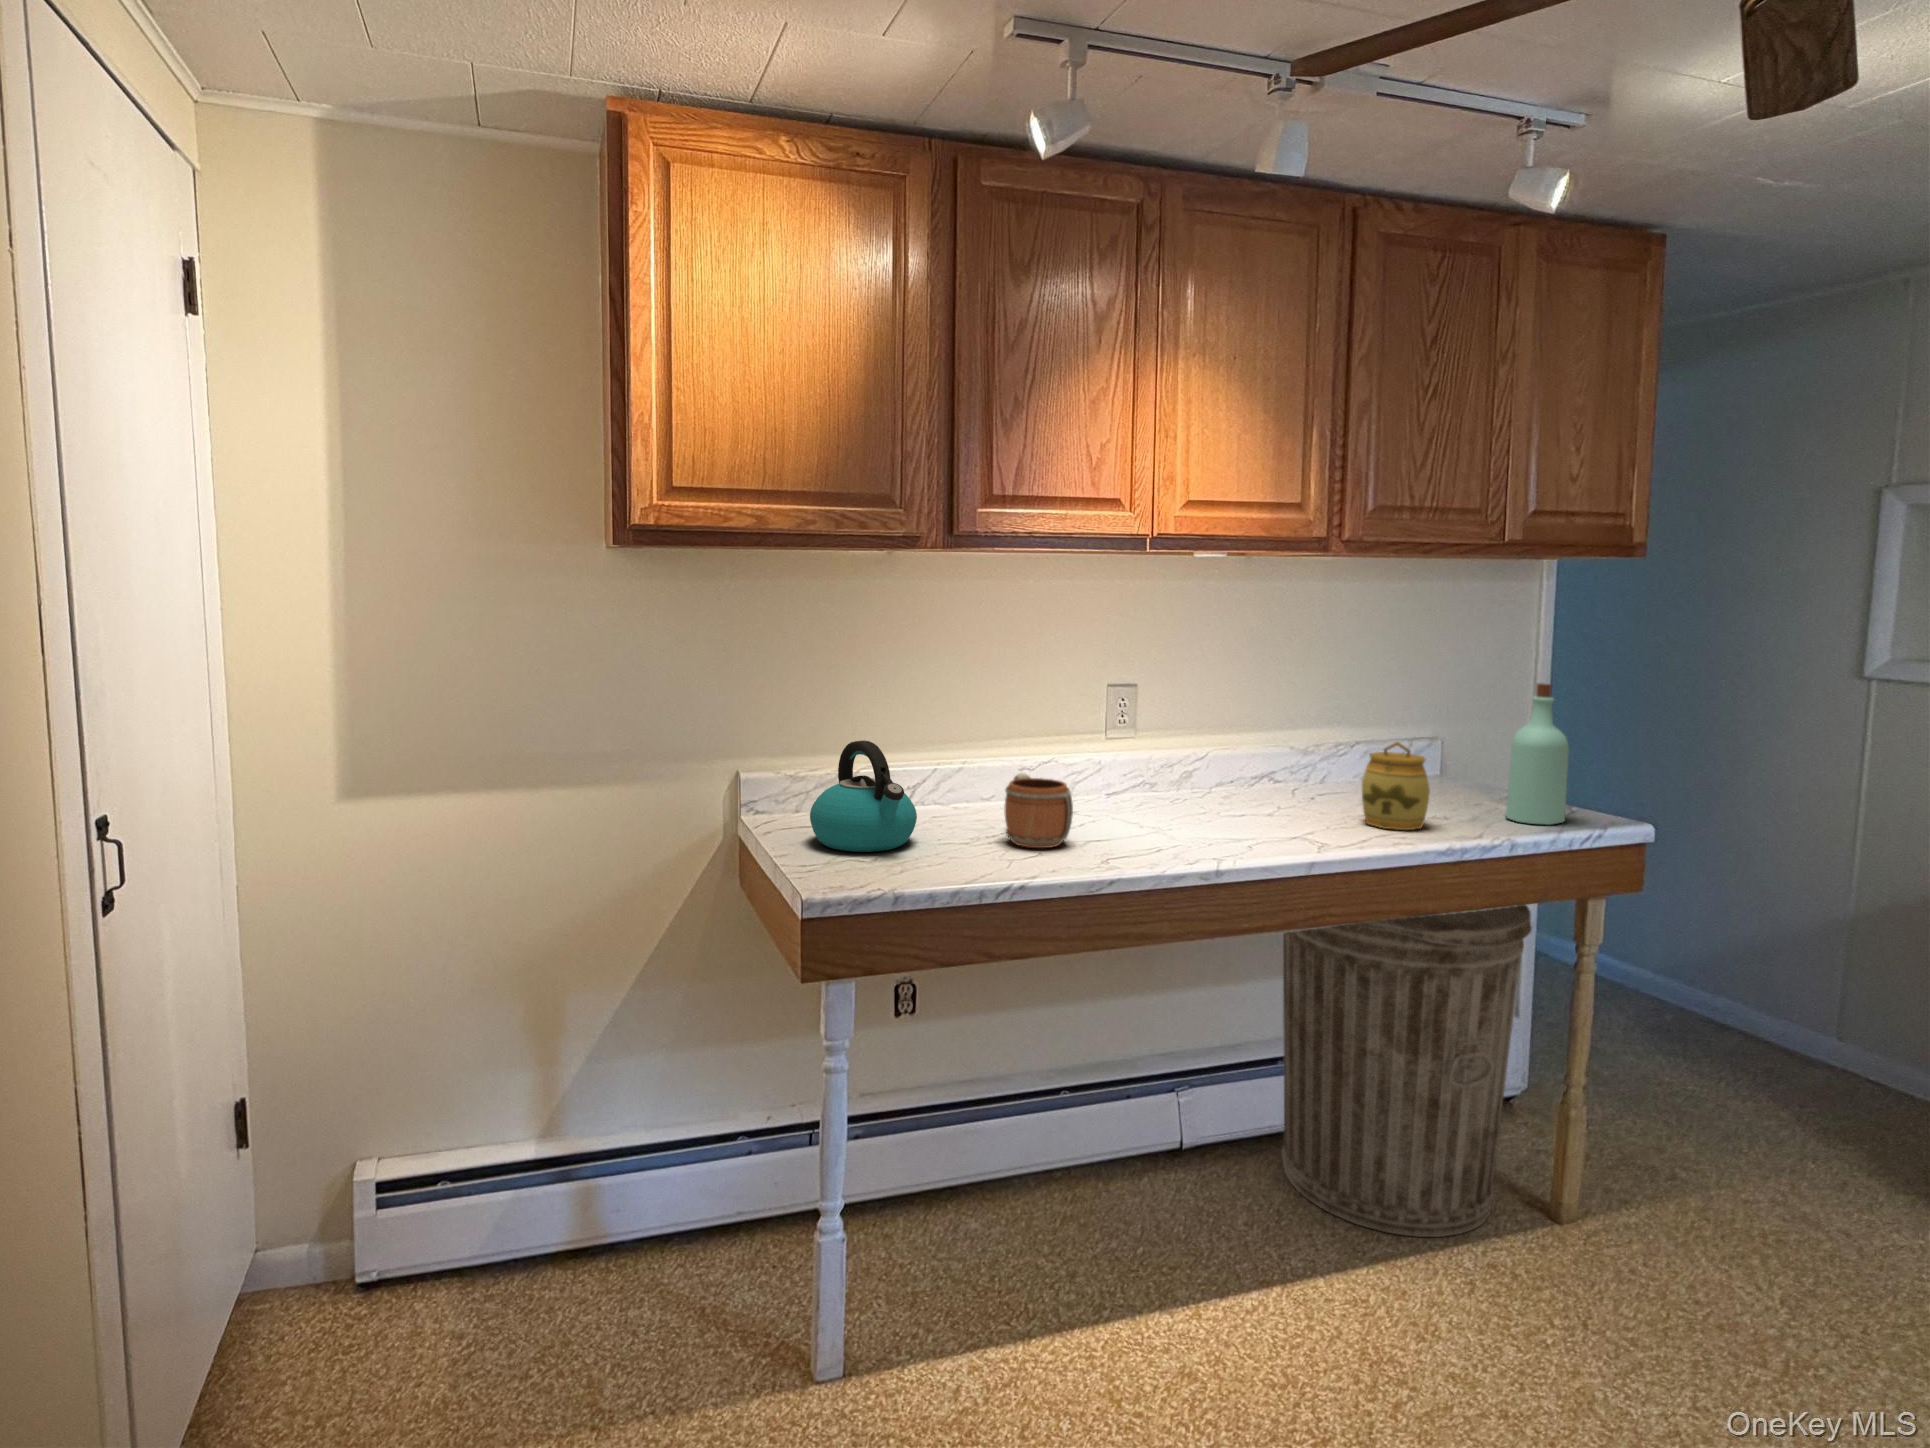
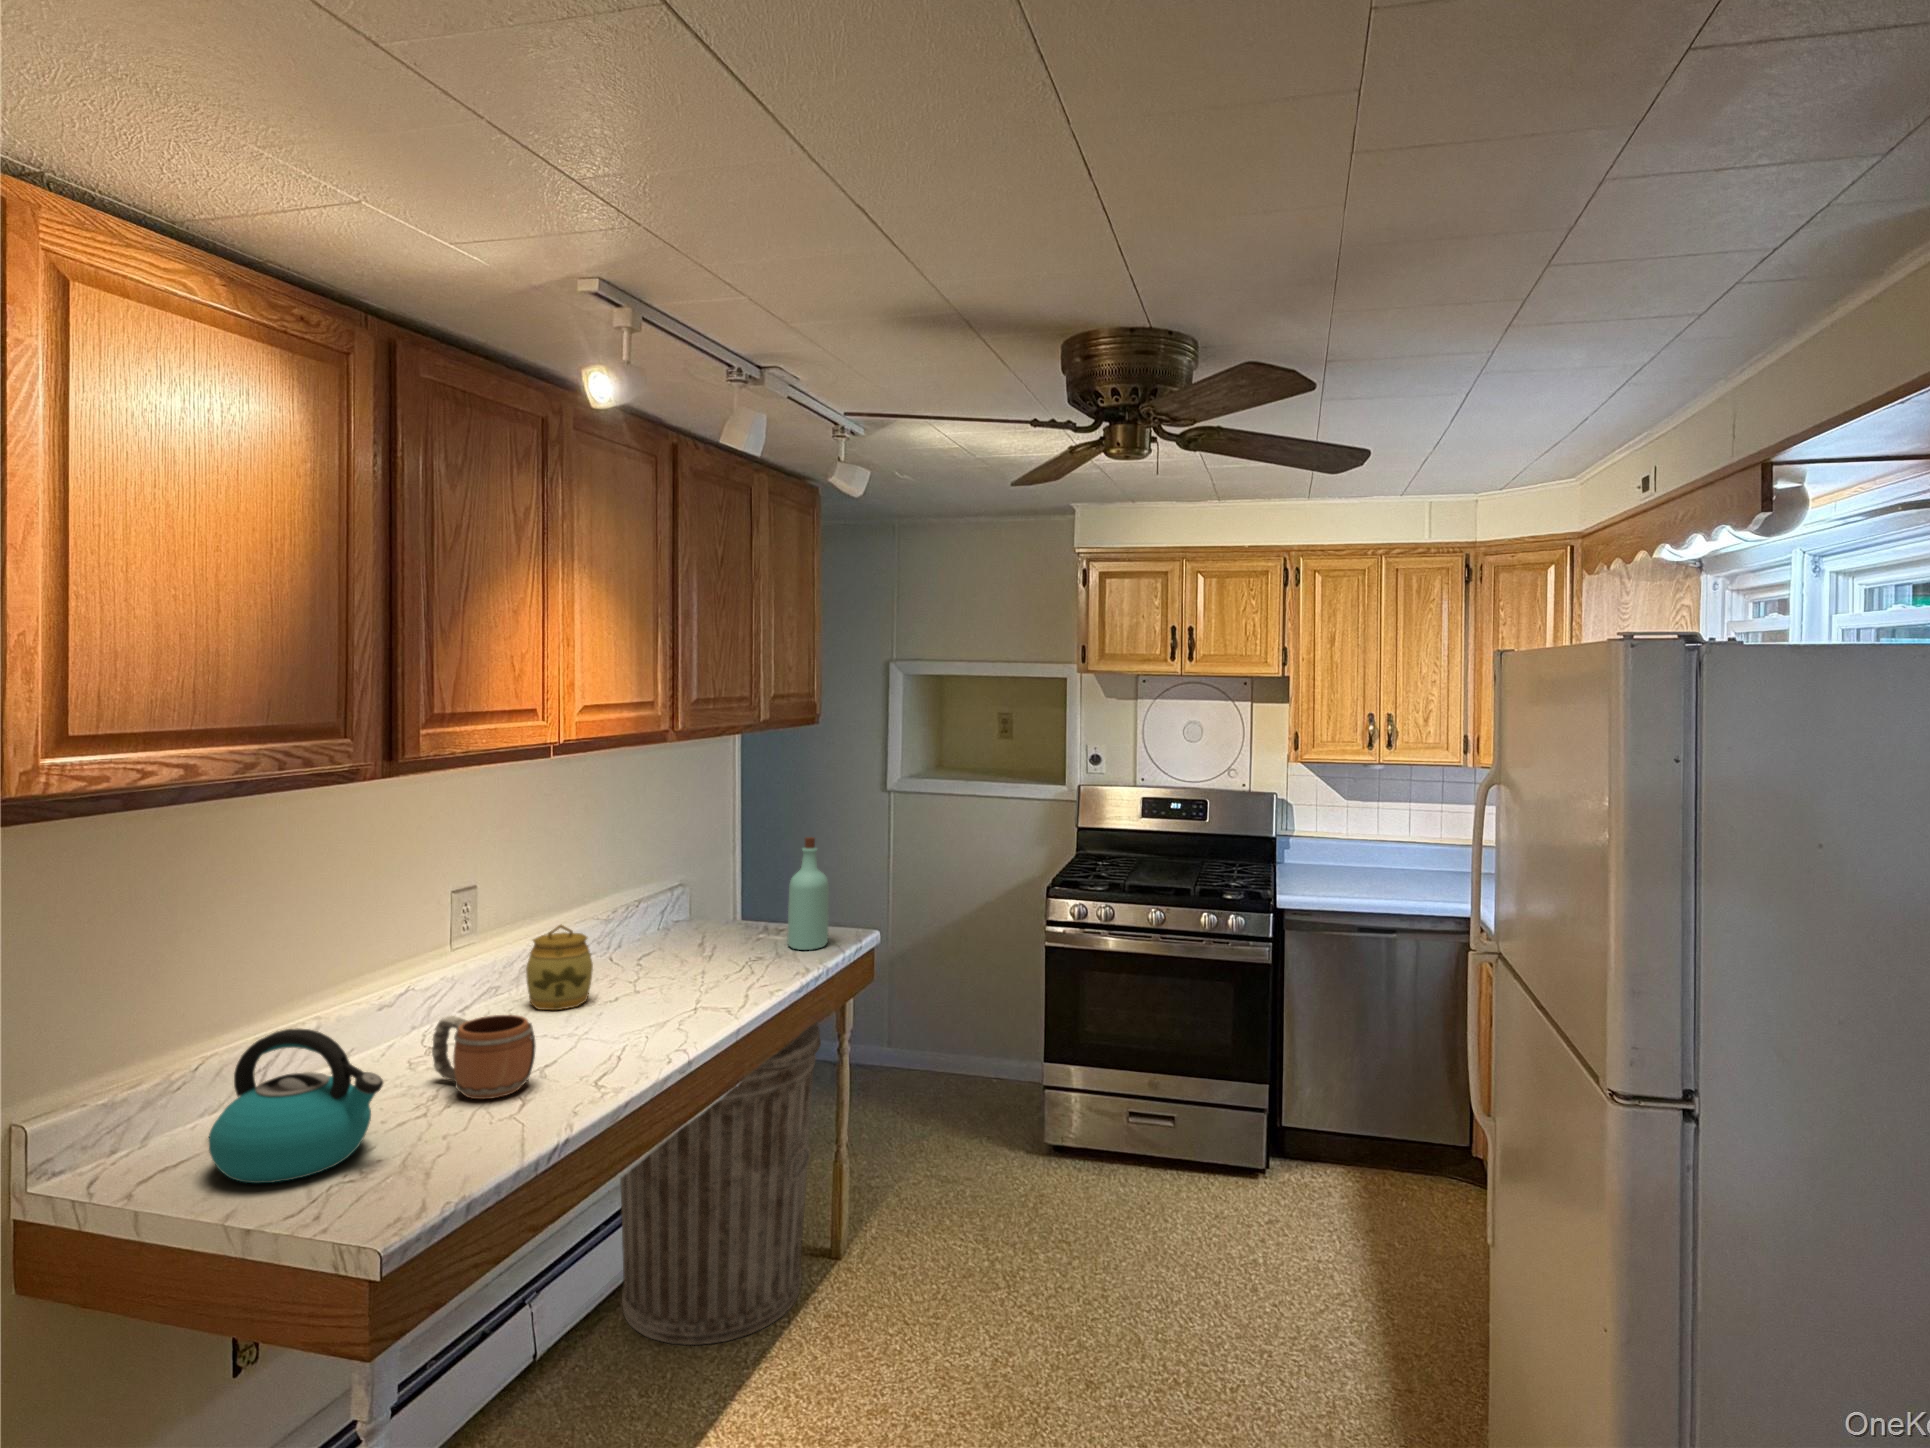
jar: present [1362,742,1430,830] -> present [526,924,593,1010]

